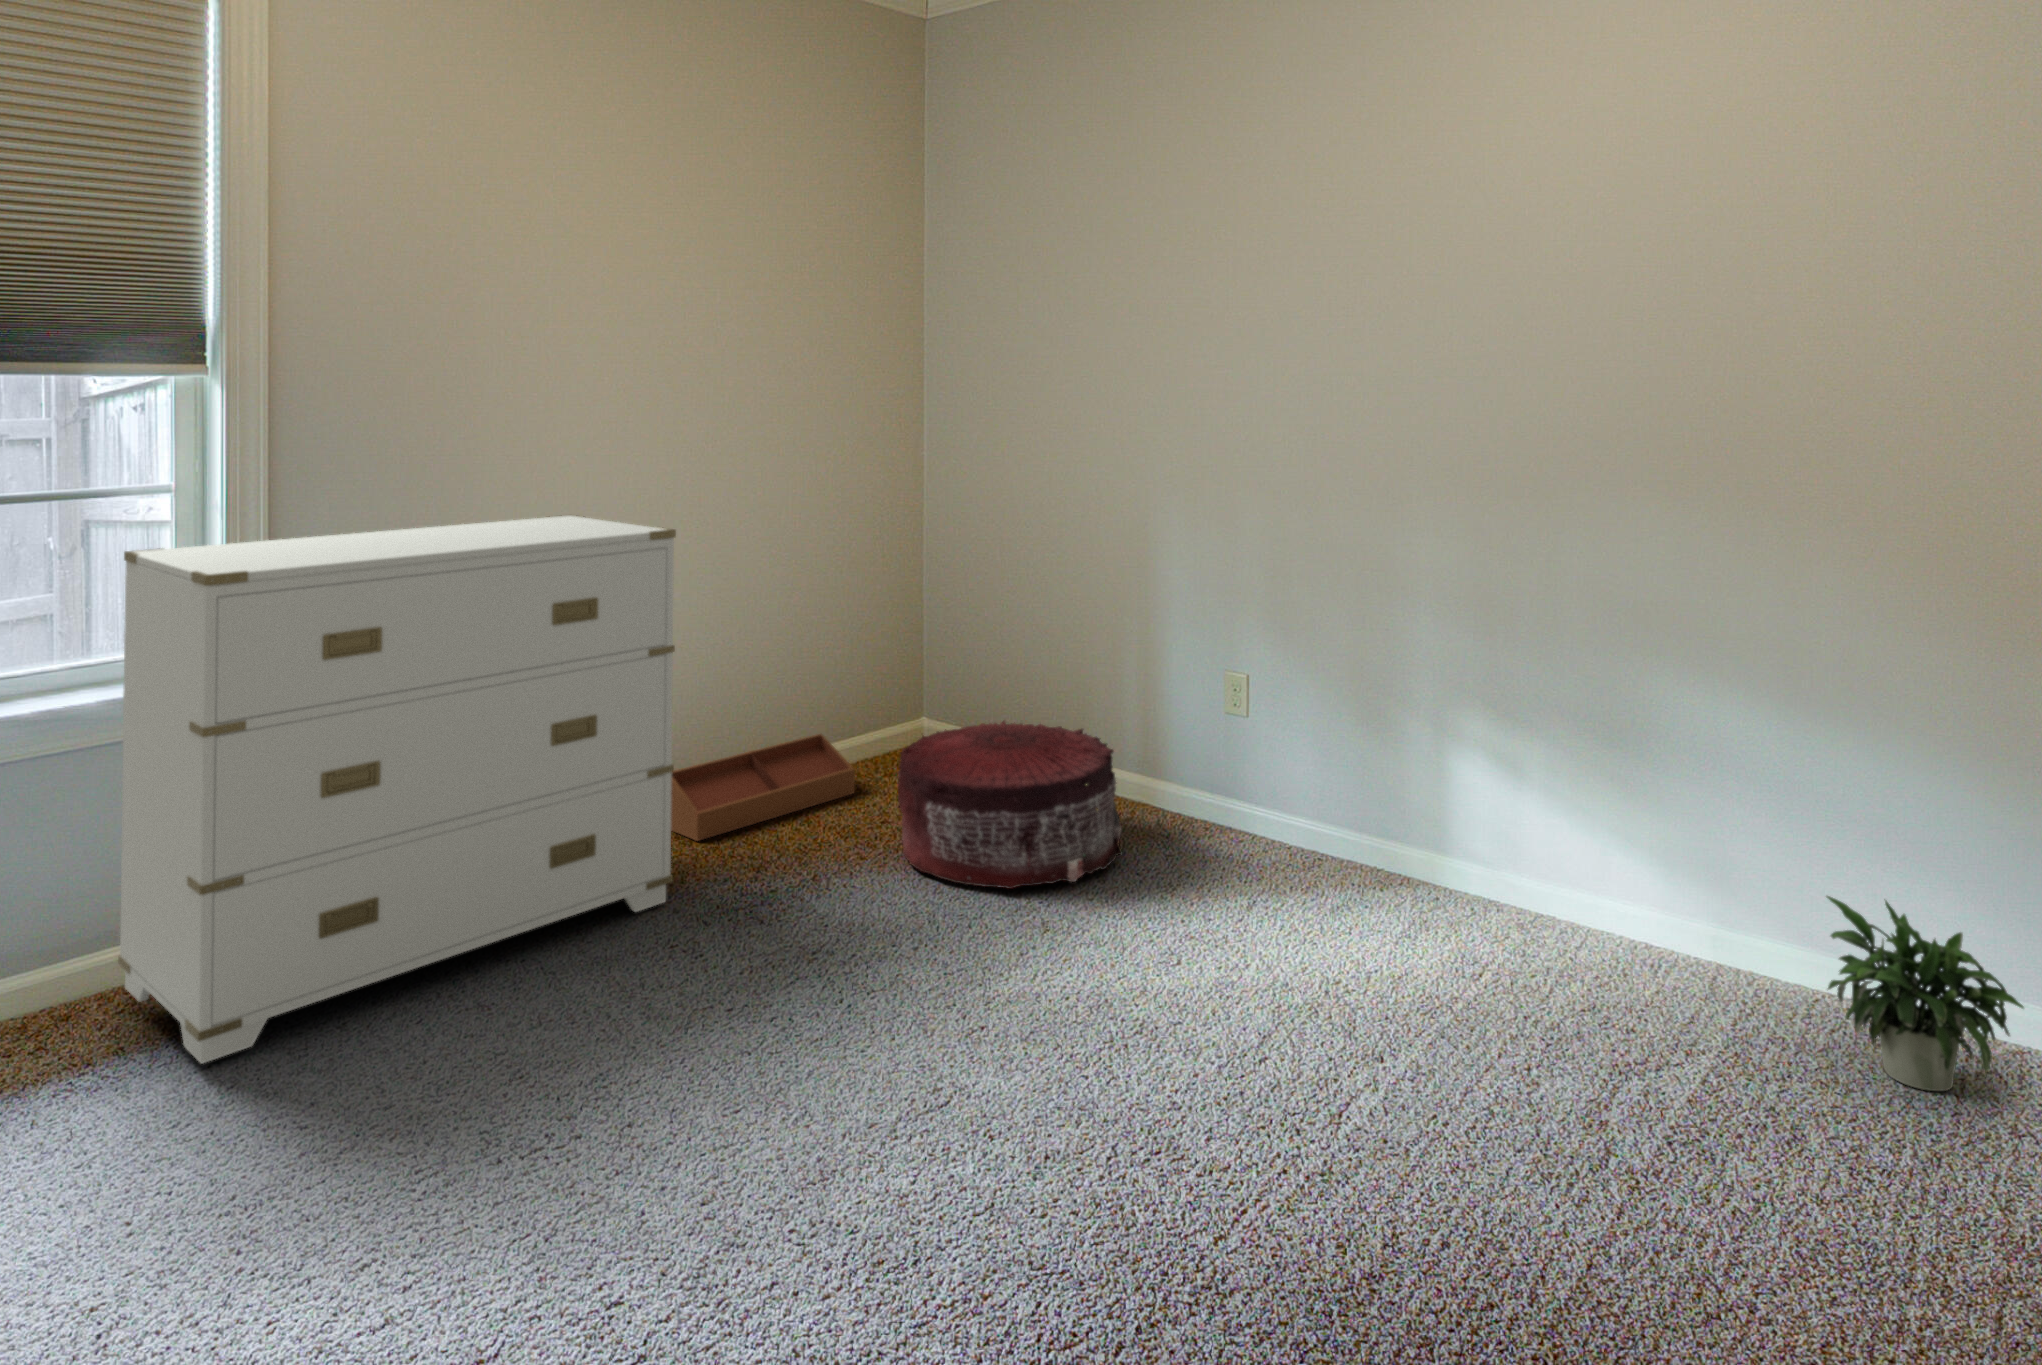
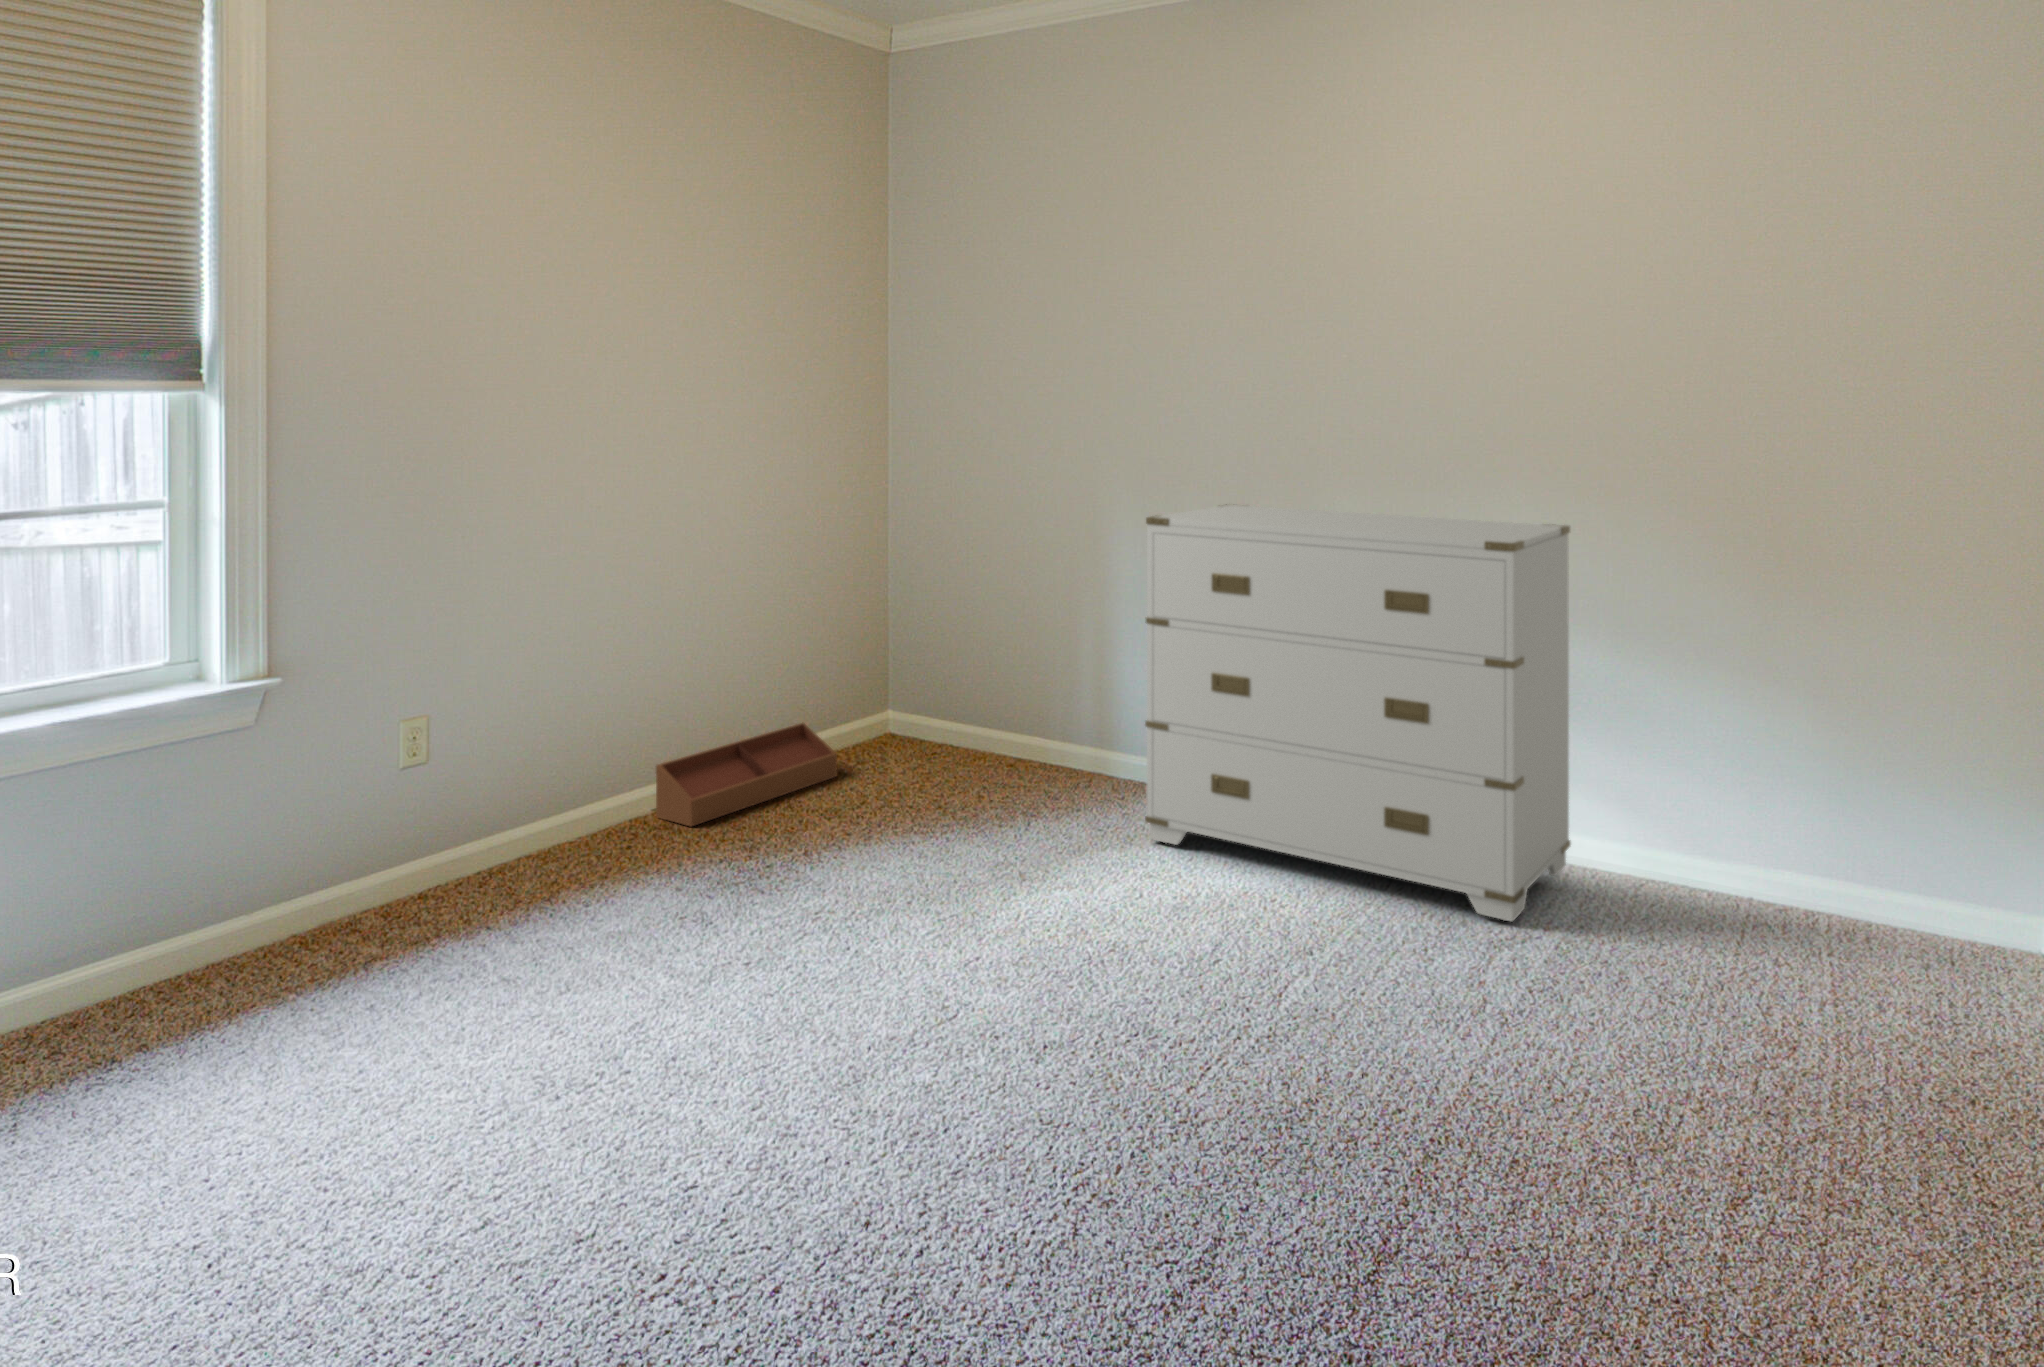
dresser: present [118,515,676,1063] -> present [1145,504,1571,921]
pouf: present [898,721,1123,889] -> none [884,698,1092,846]
potted plant: present [1825,896,2024,1091] -> none [1652,794,1786,937]

